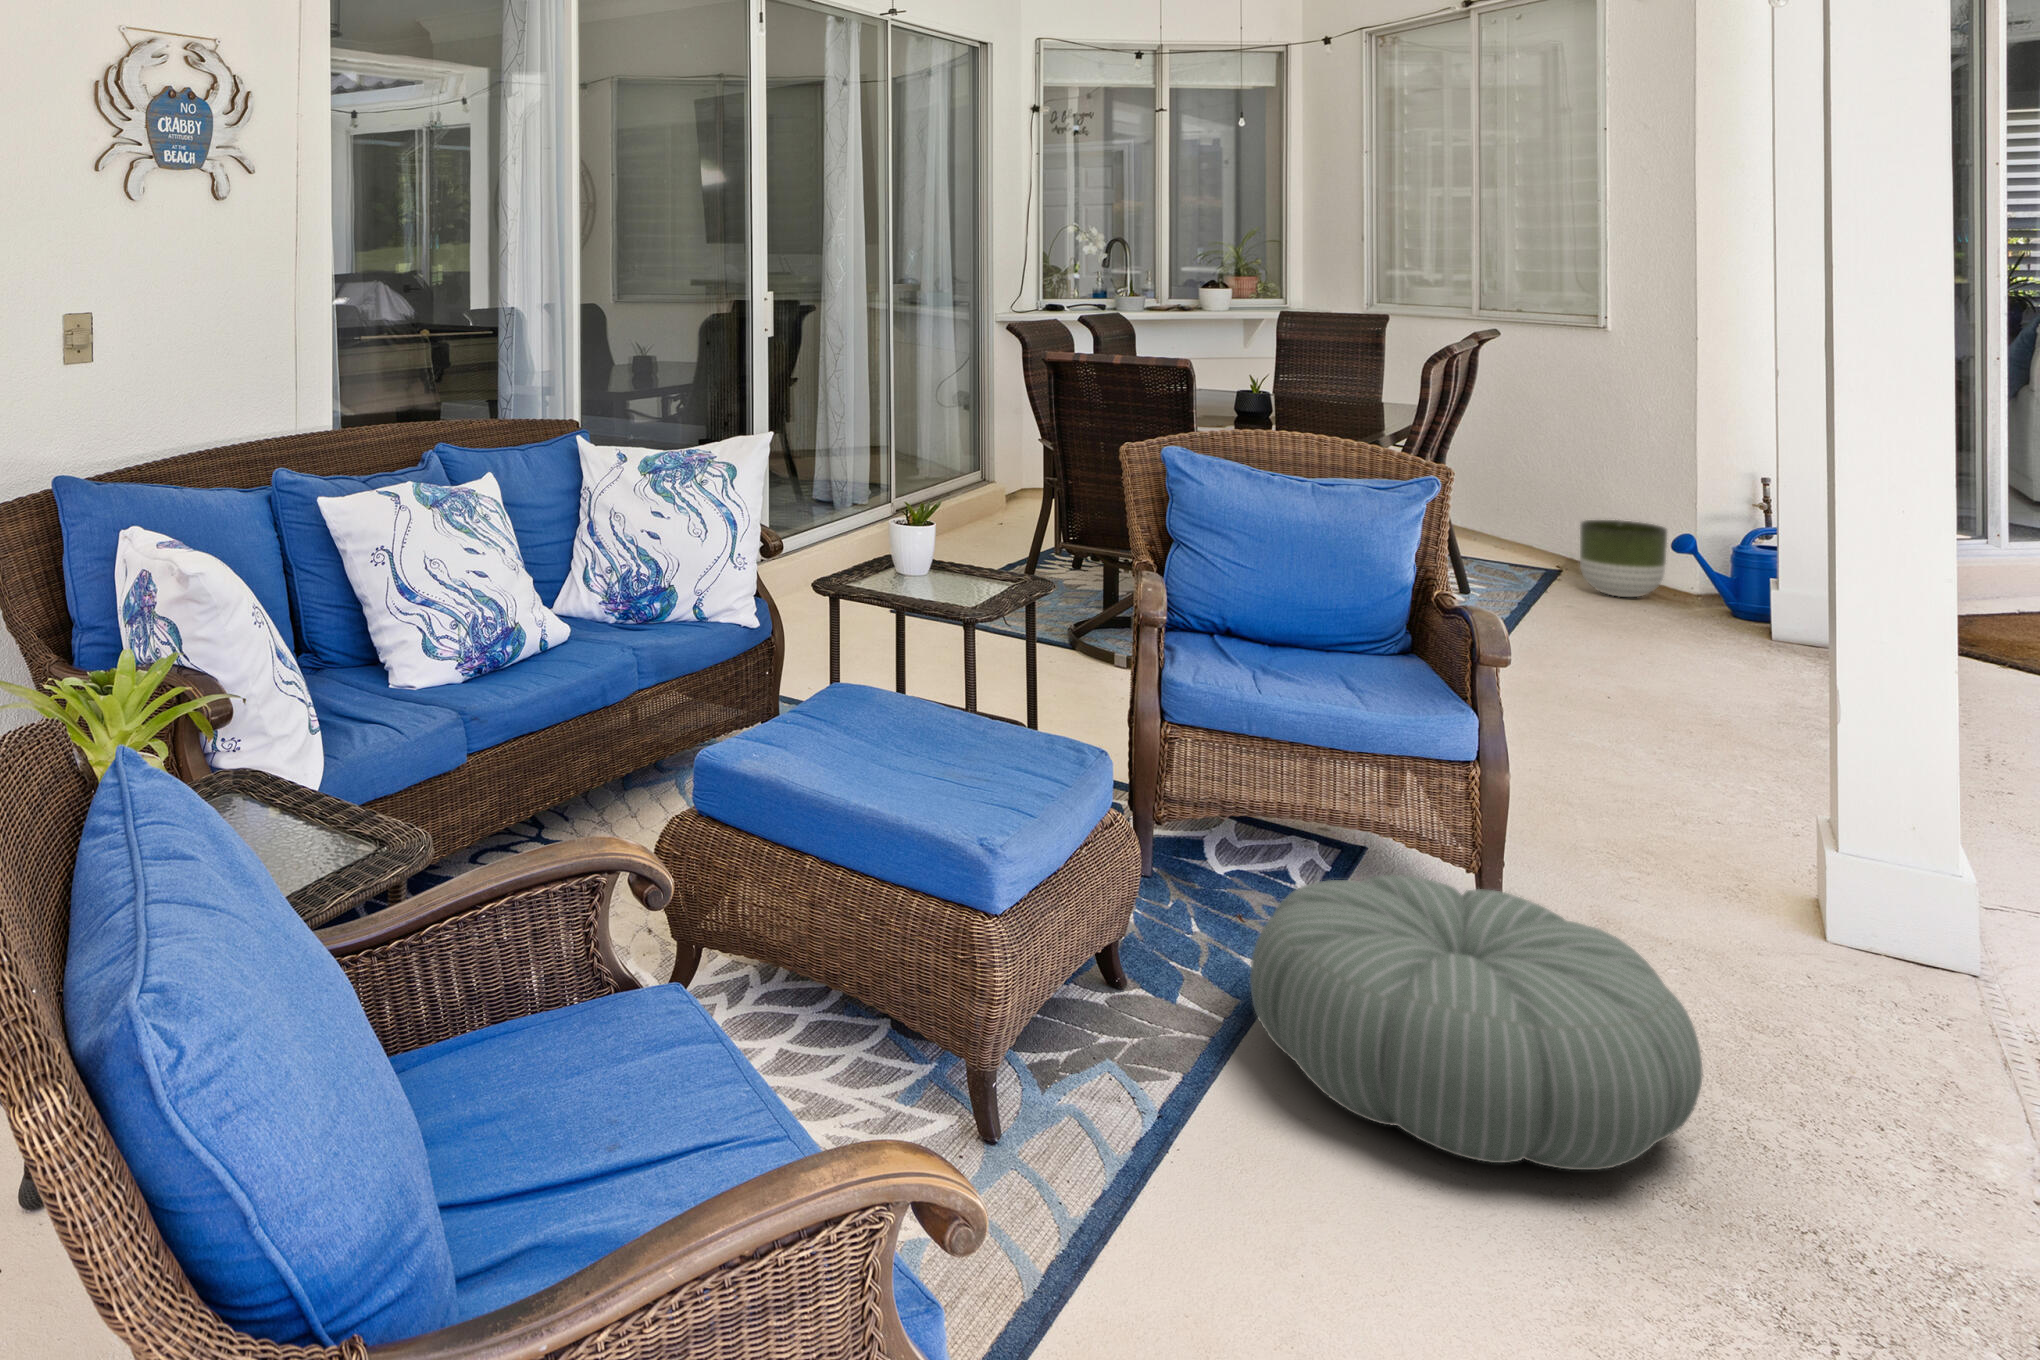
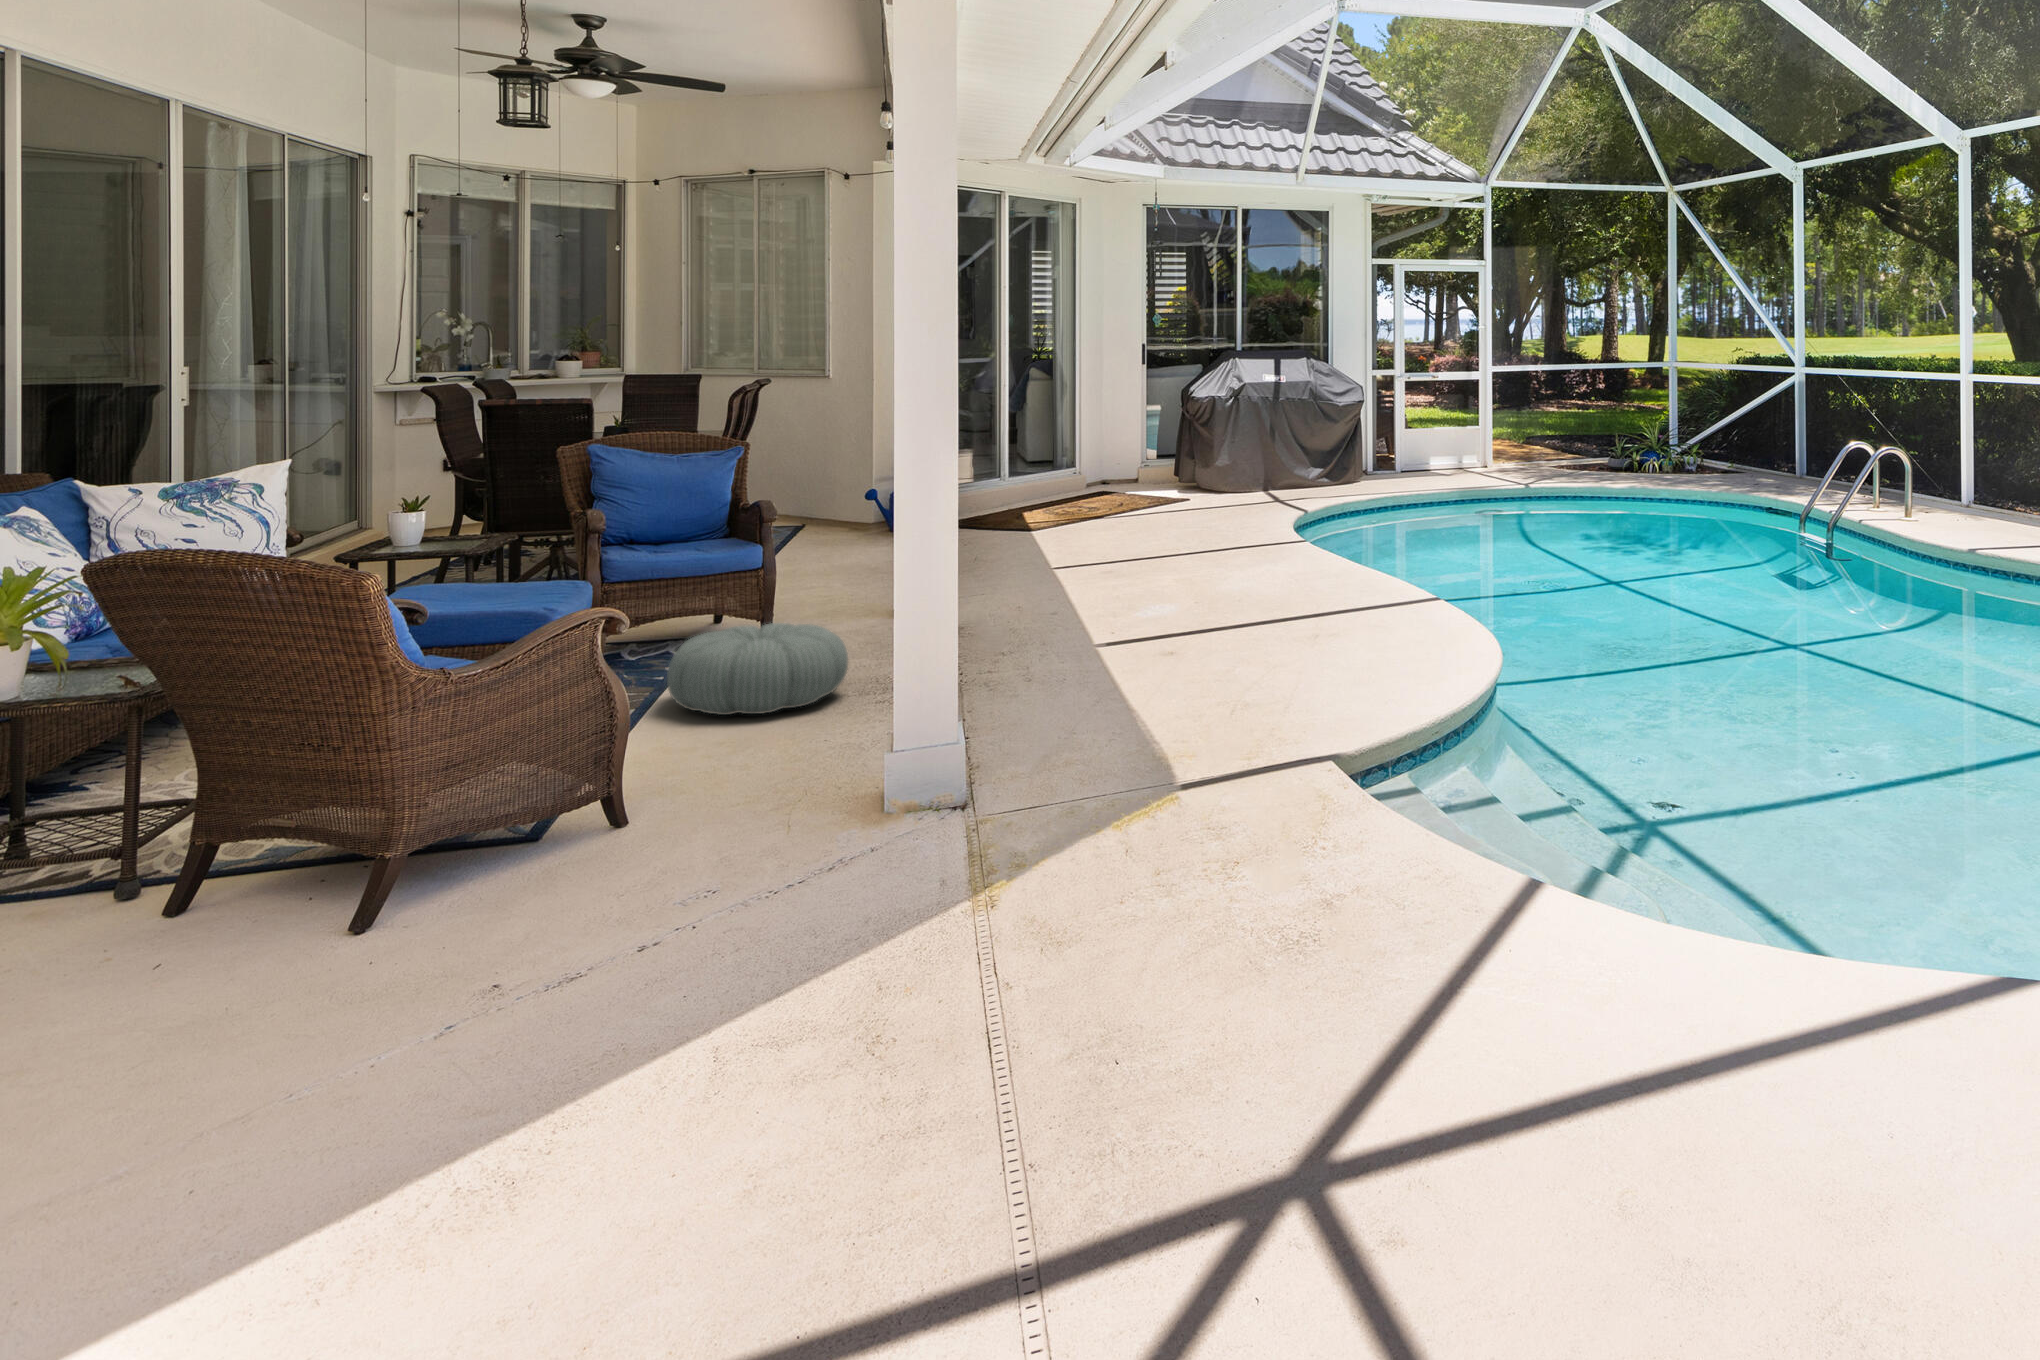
planter: present [1580,520,1667,597] -> none [821,496,866,539]

